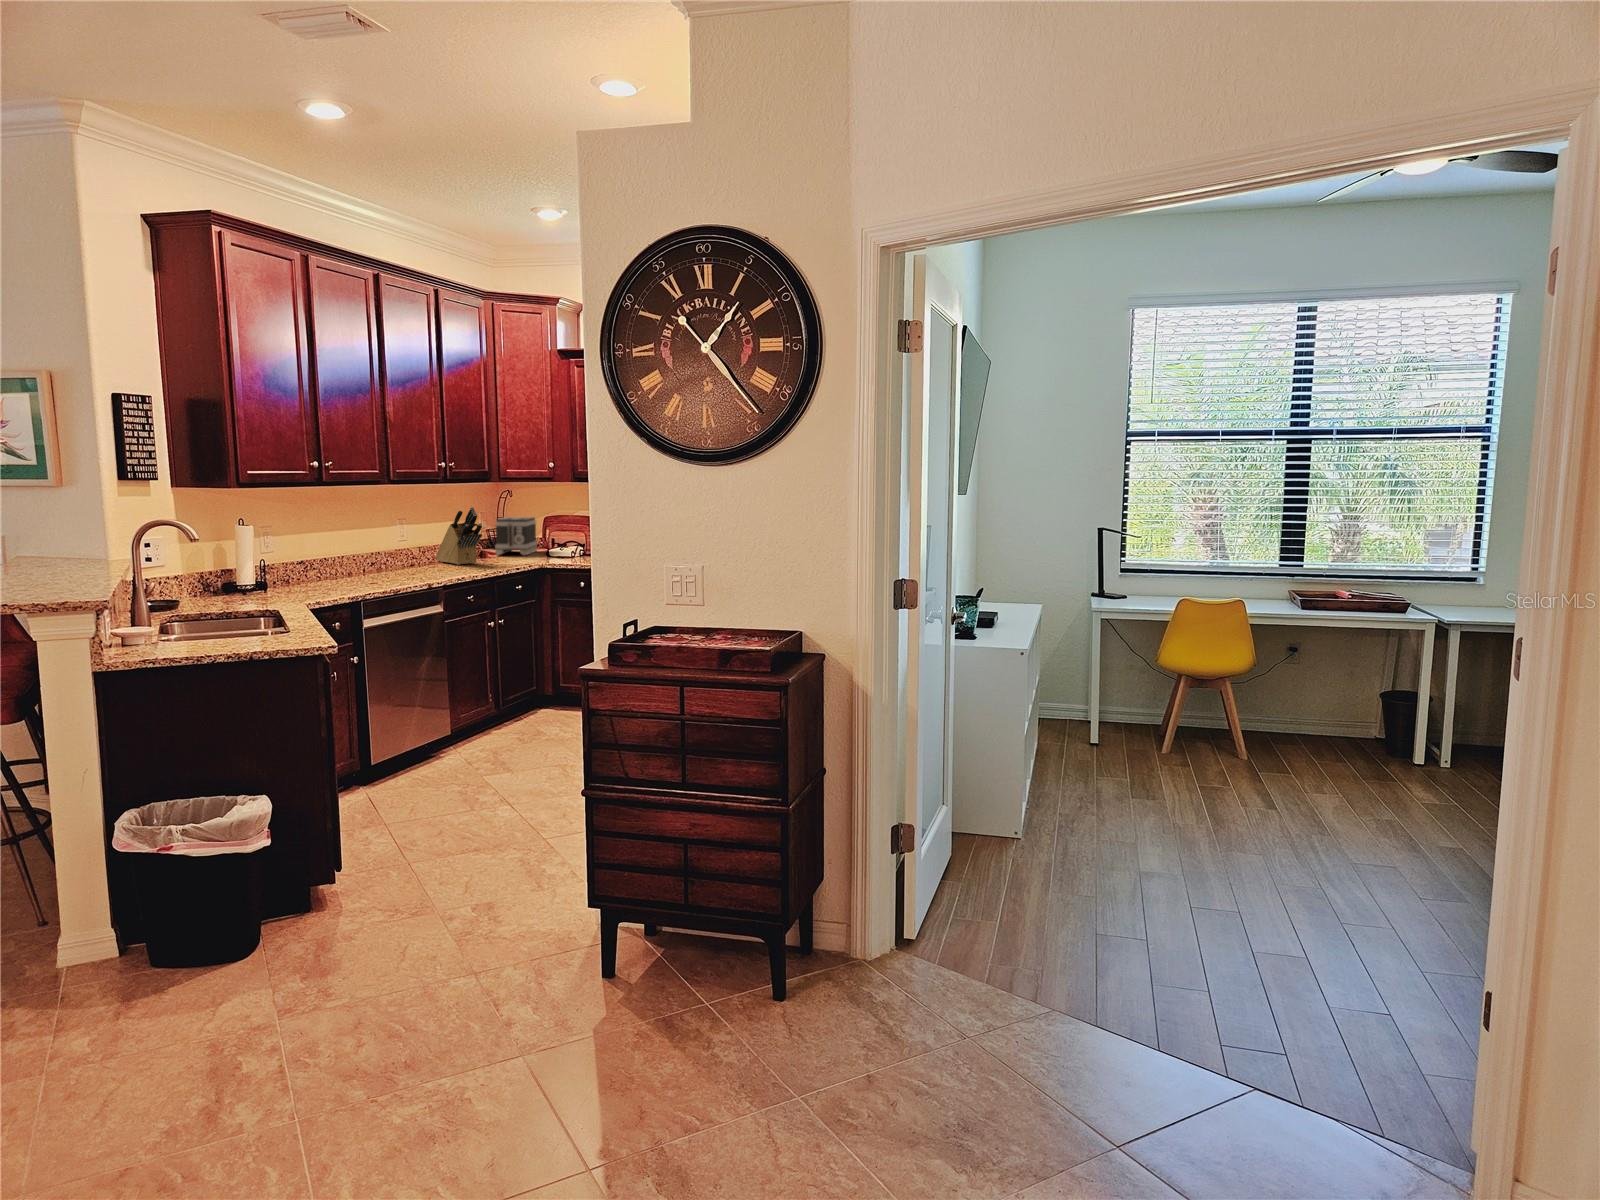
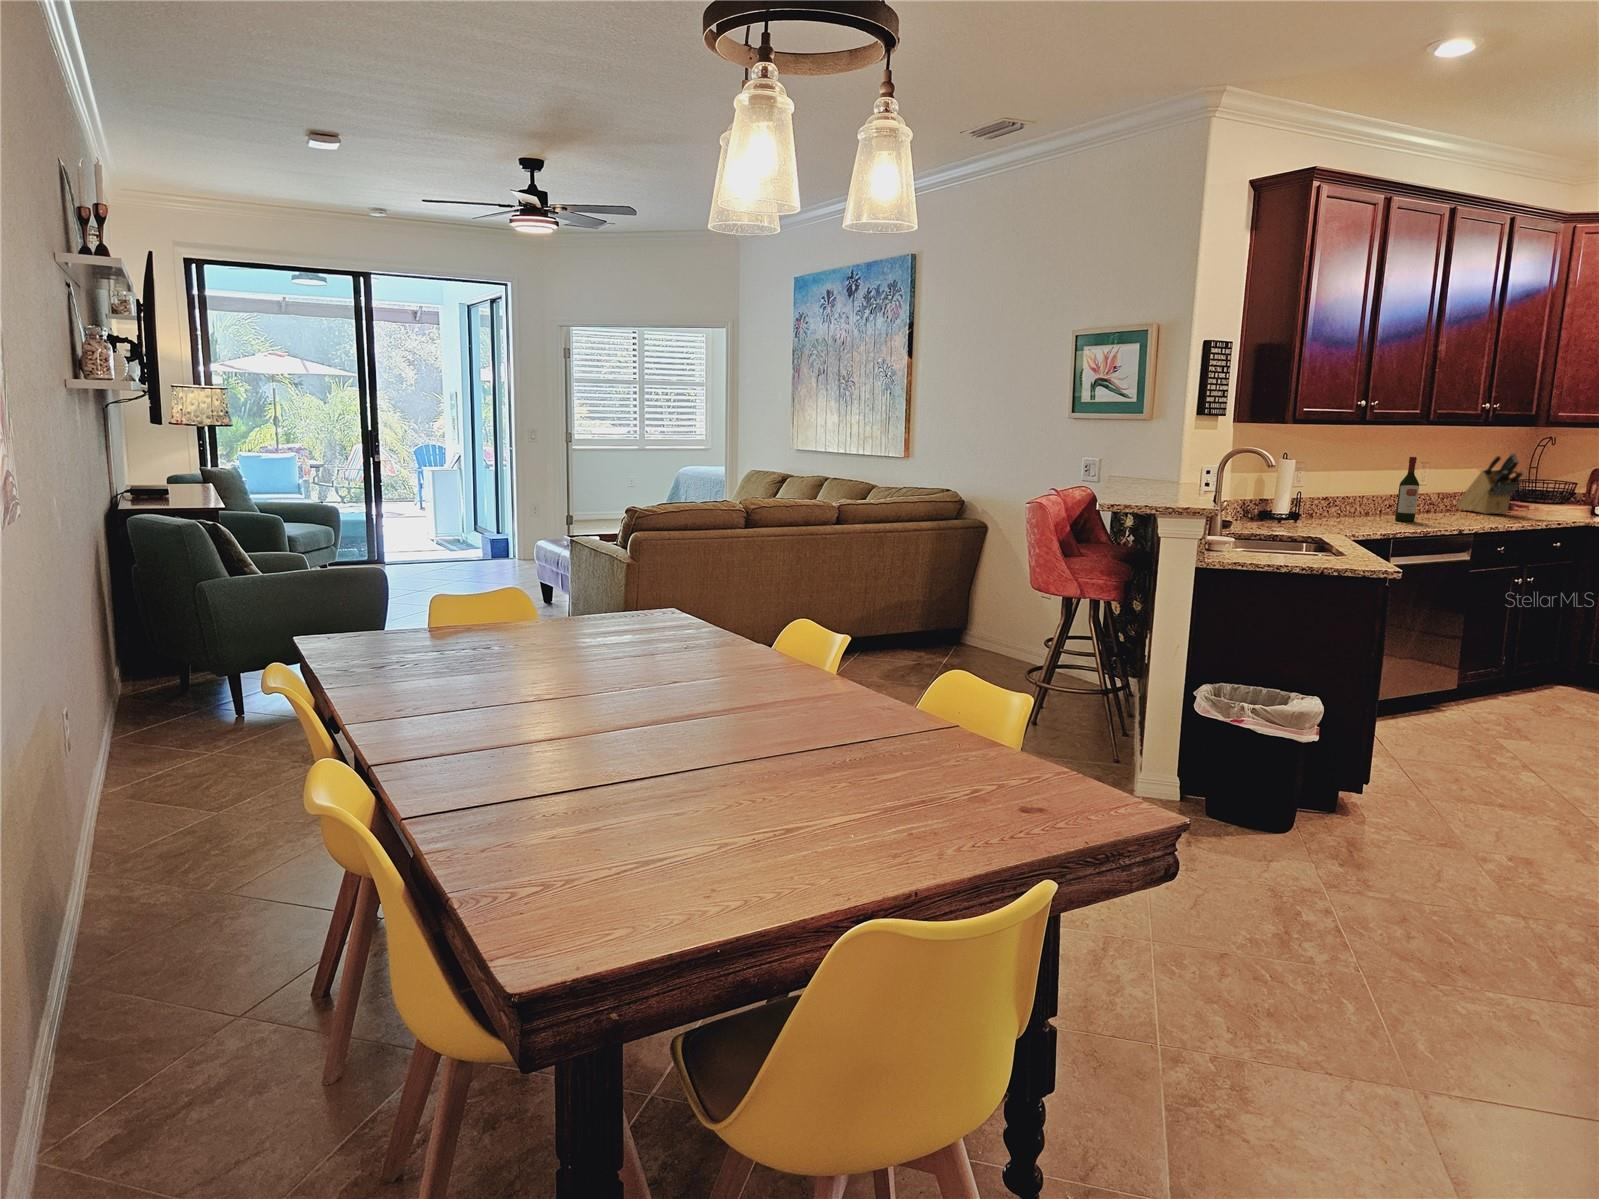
wine bottle: none [369,516,389,581] -> present [1395,457,1419,522]
toaster: present [495,517,537,555] -> none [1526,467,1583,511]

